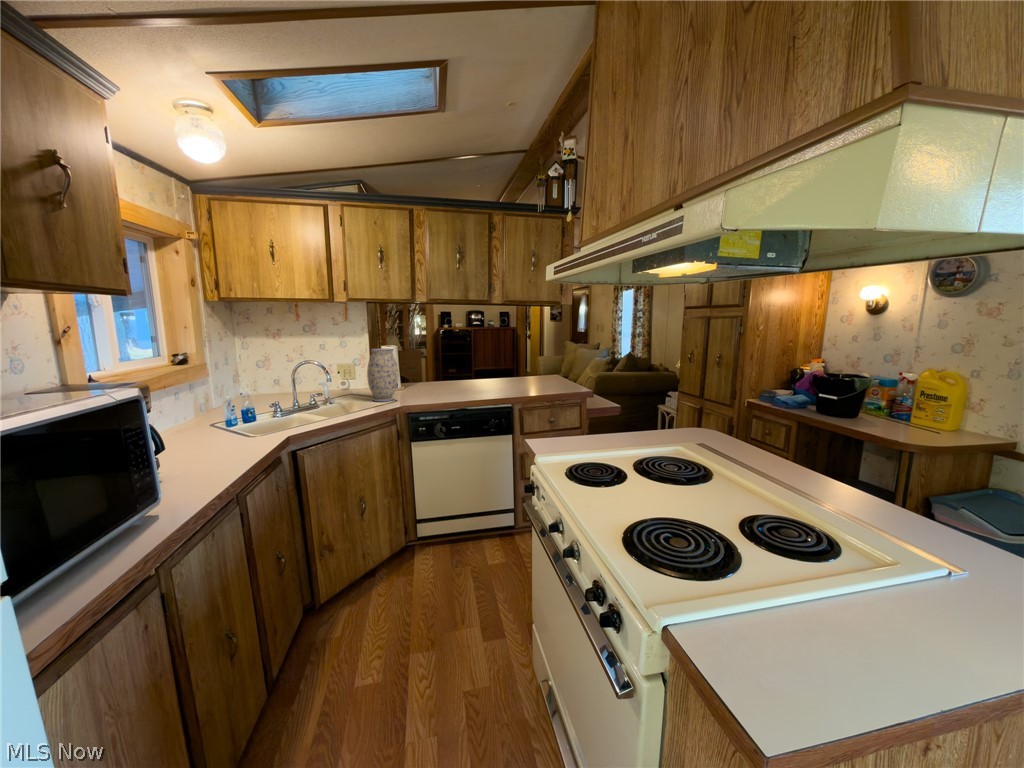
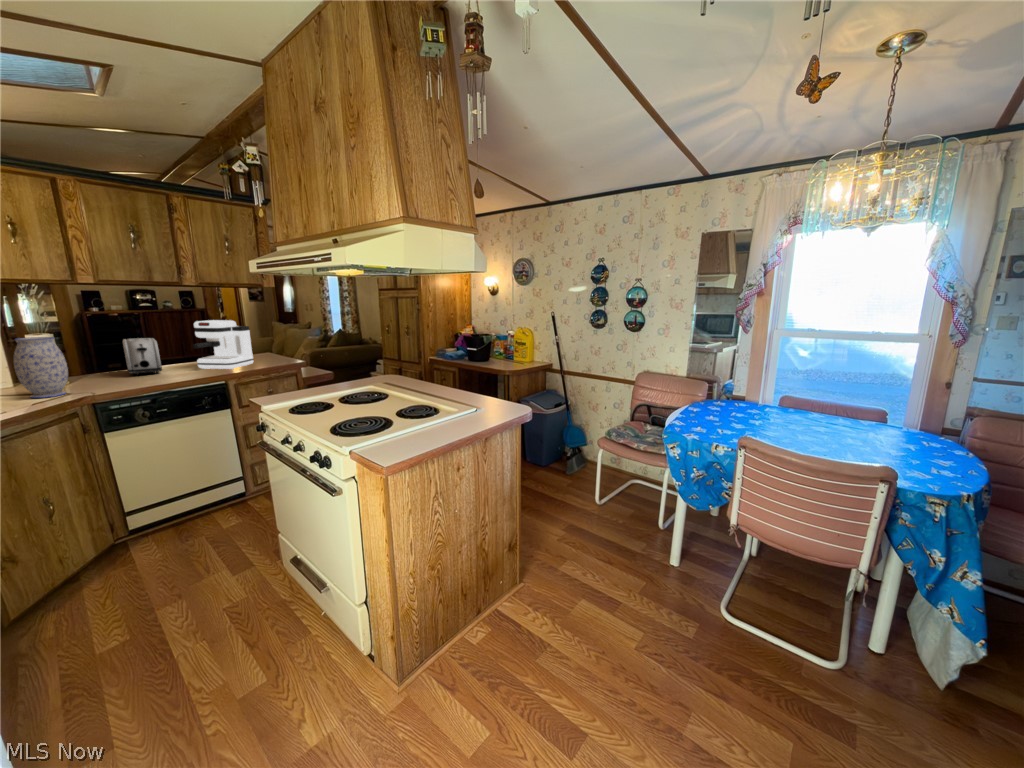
coffee maker: none [490,339,541,391] -> present [193,320,253,370]
toaster: none [440,353,464,388] -> present [123,338,162,375]

